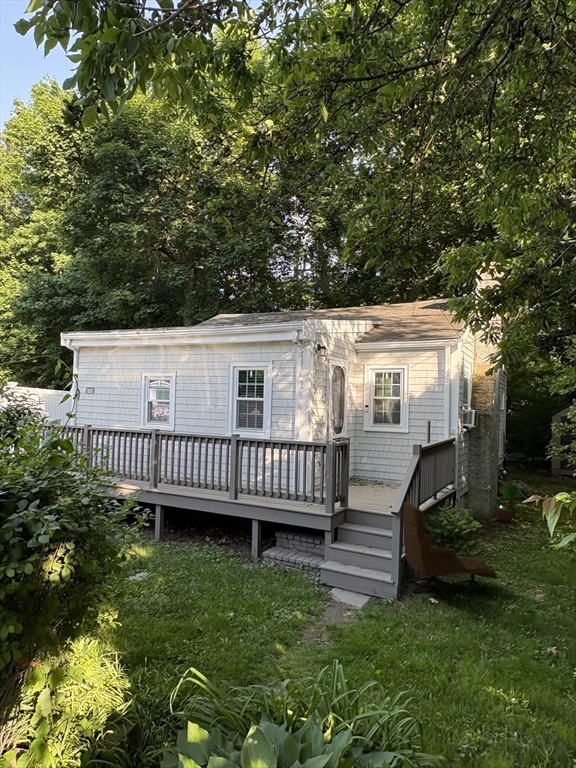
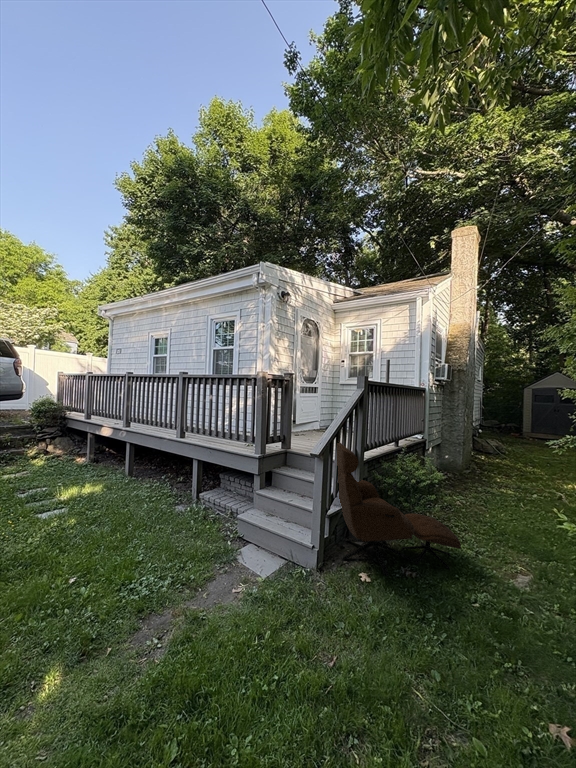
potted tree: present [495,485,520,522] -> none [469,434,496,473]

